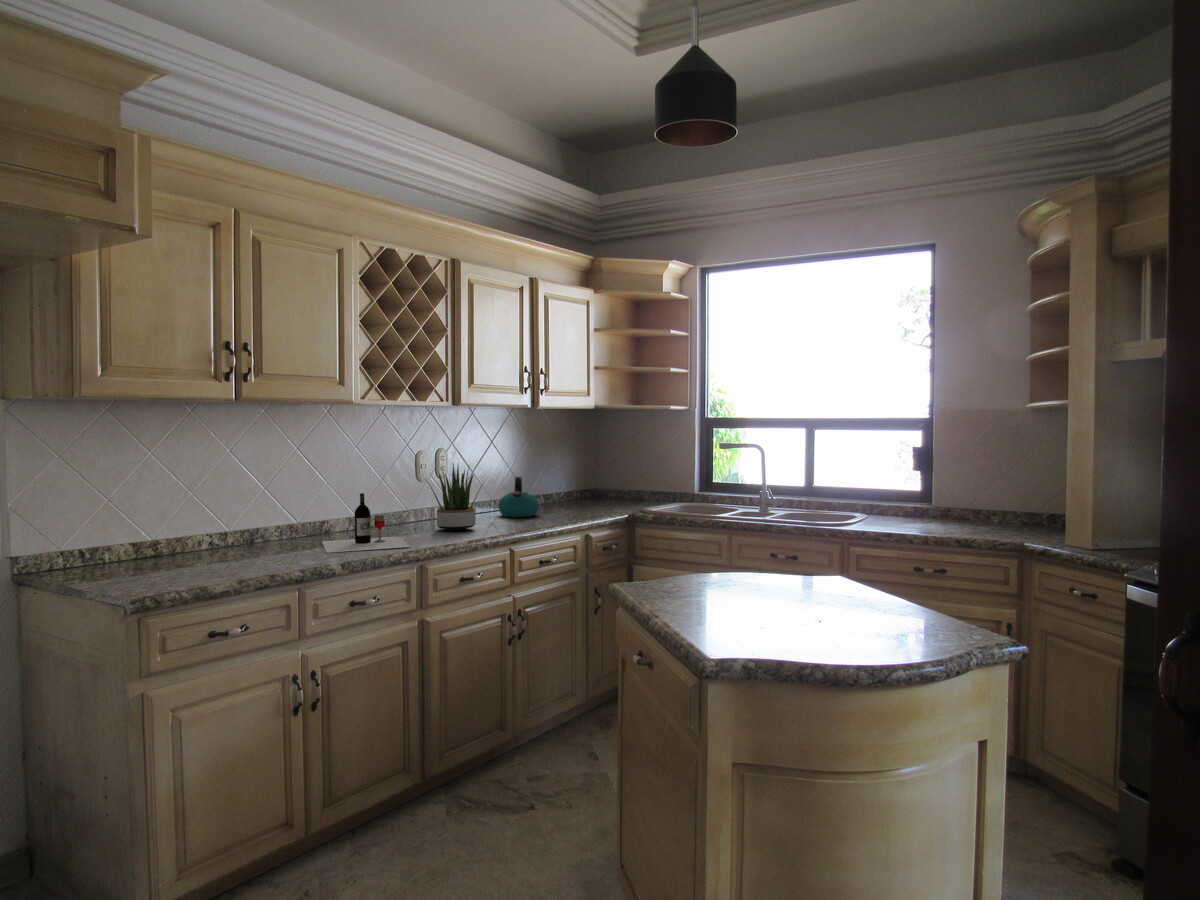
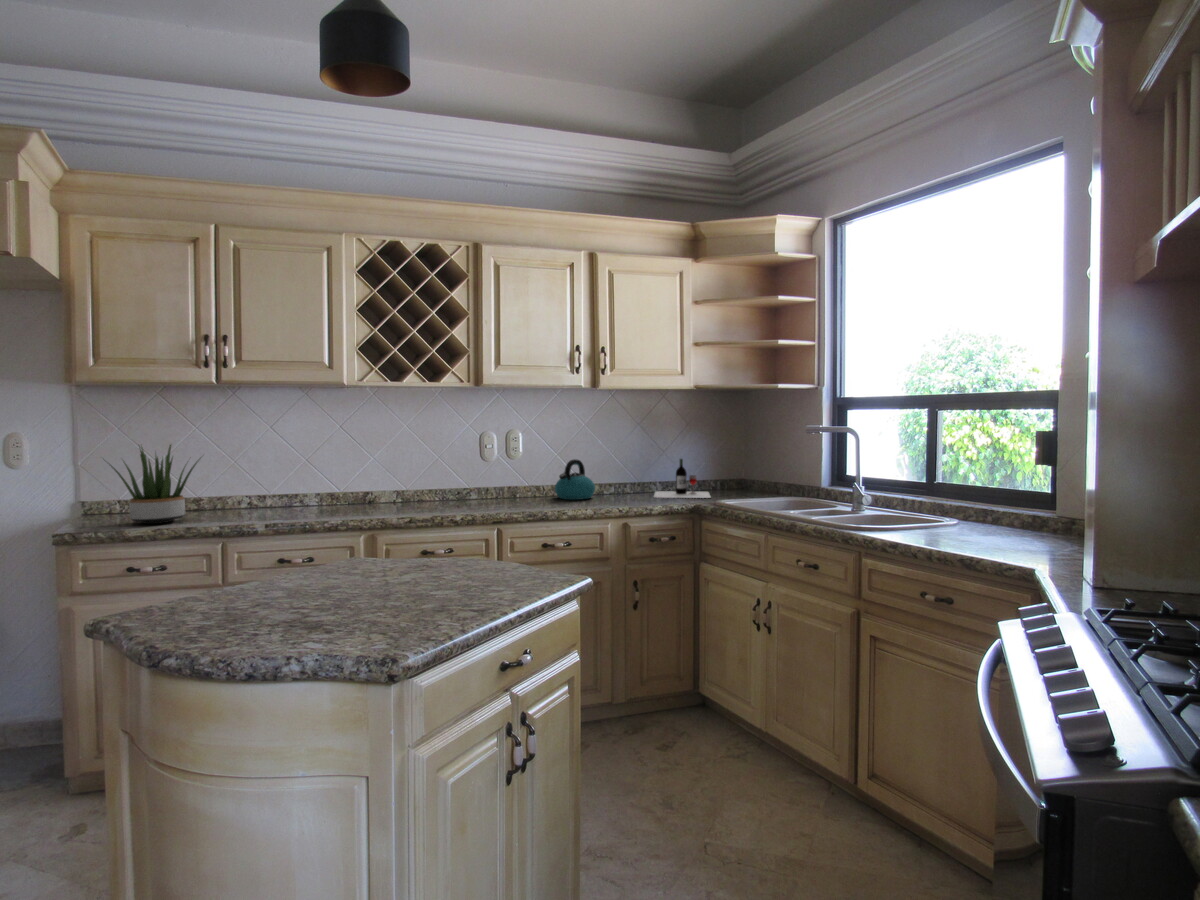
potted plant: present [425,464,485,531] -> present [110,445,197,524]
wine bottle: present [322,493,410,553] -> present [654,459,711,498]

